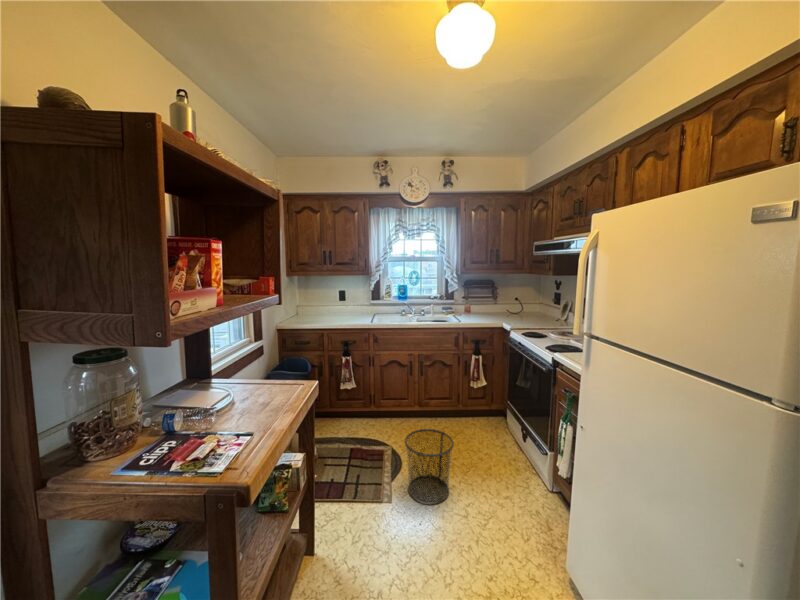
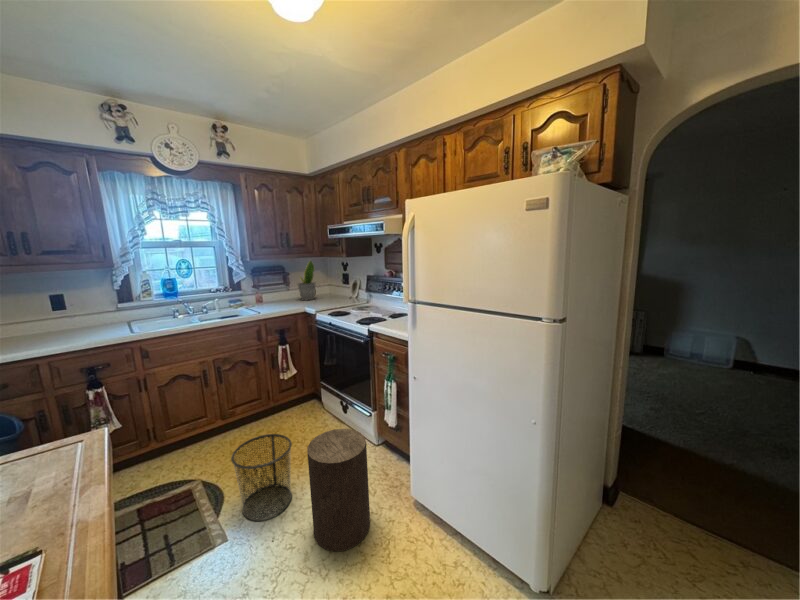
potted plant: none [504,276,523,316] -> present [298,261,315,300]
stool: none [452,448,514,577] -> present [307,429,370,551]

